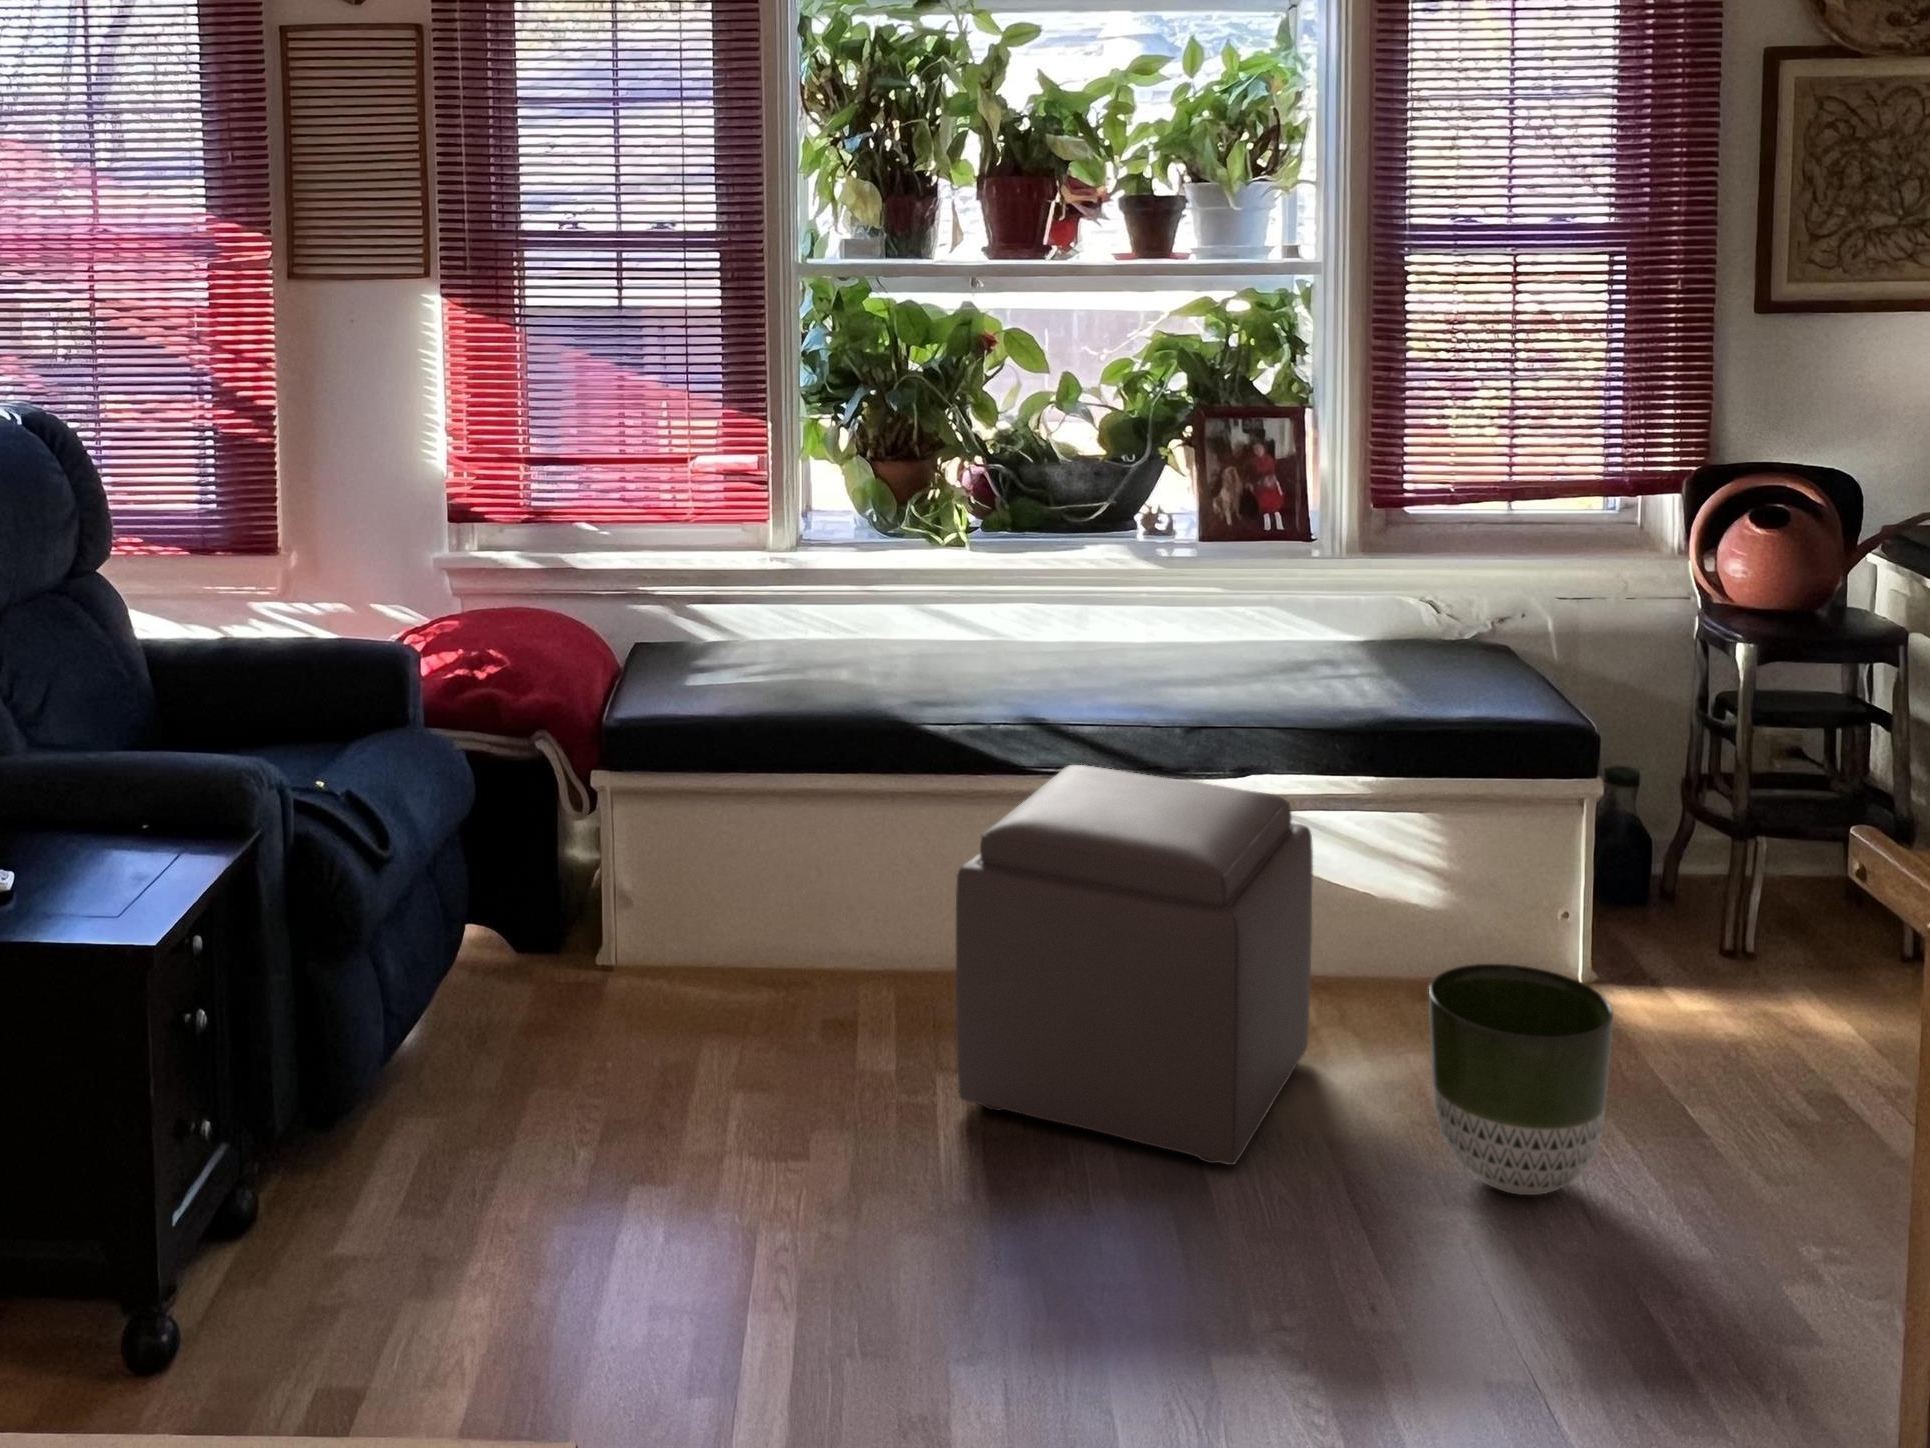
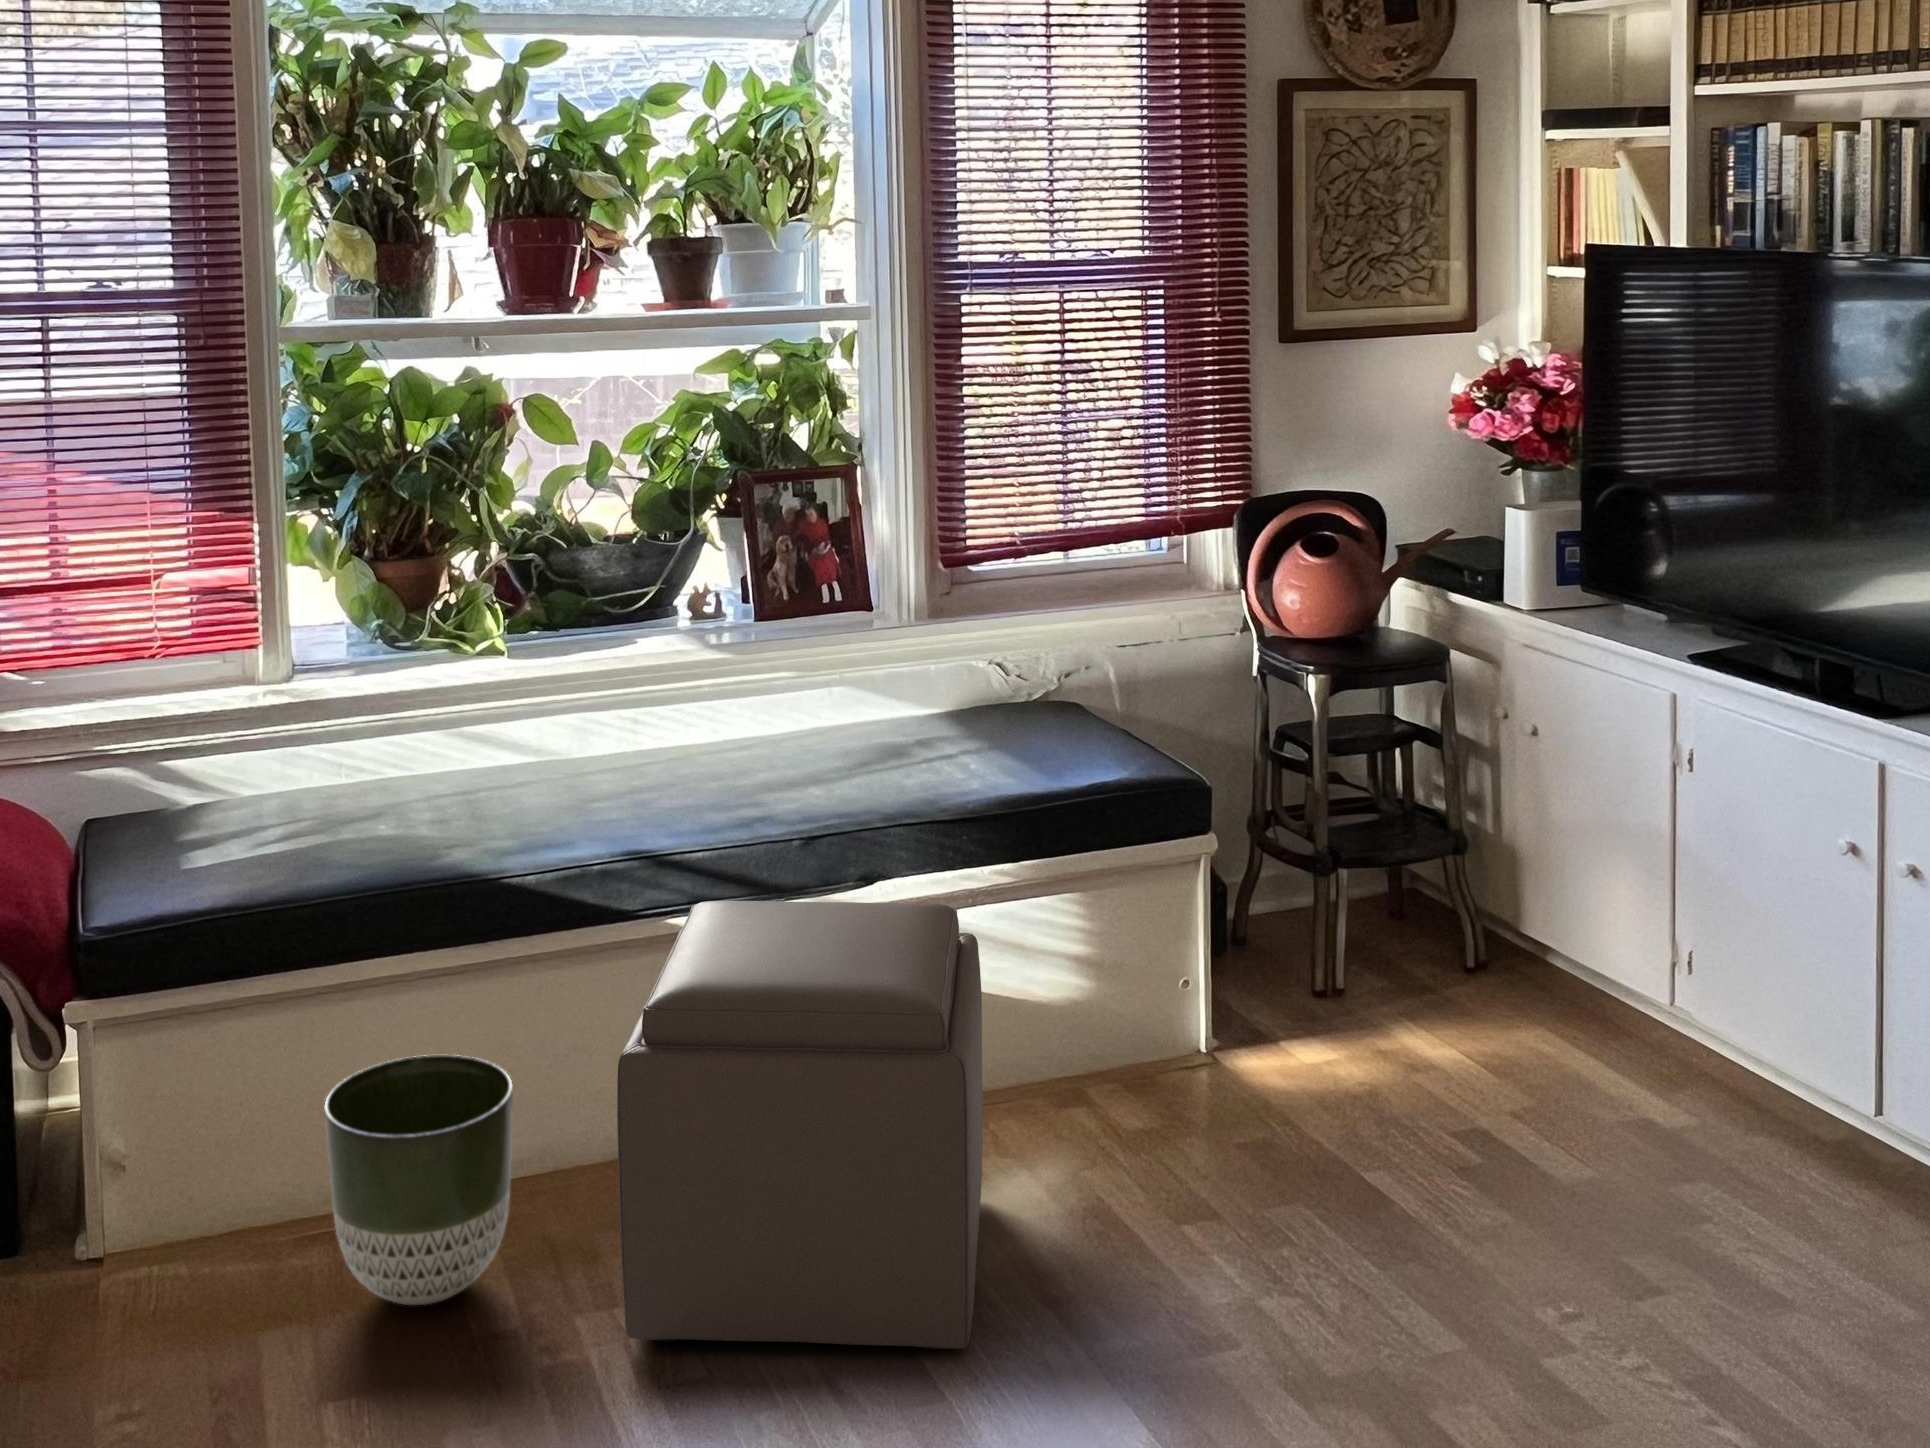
planter: present [1429,964,1613,1195] -> present [324,1055,513,1305]

